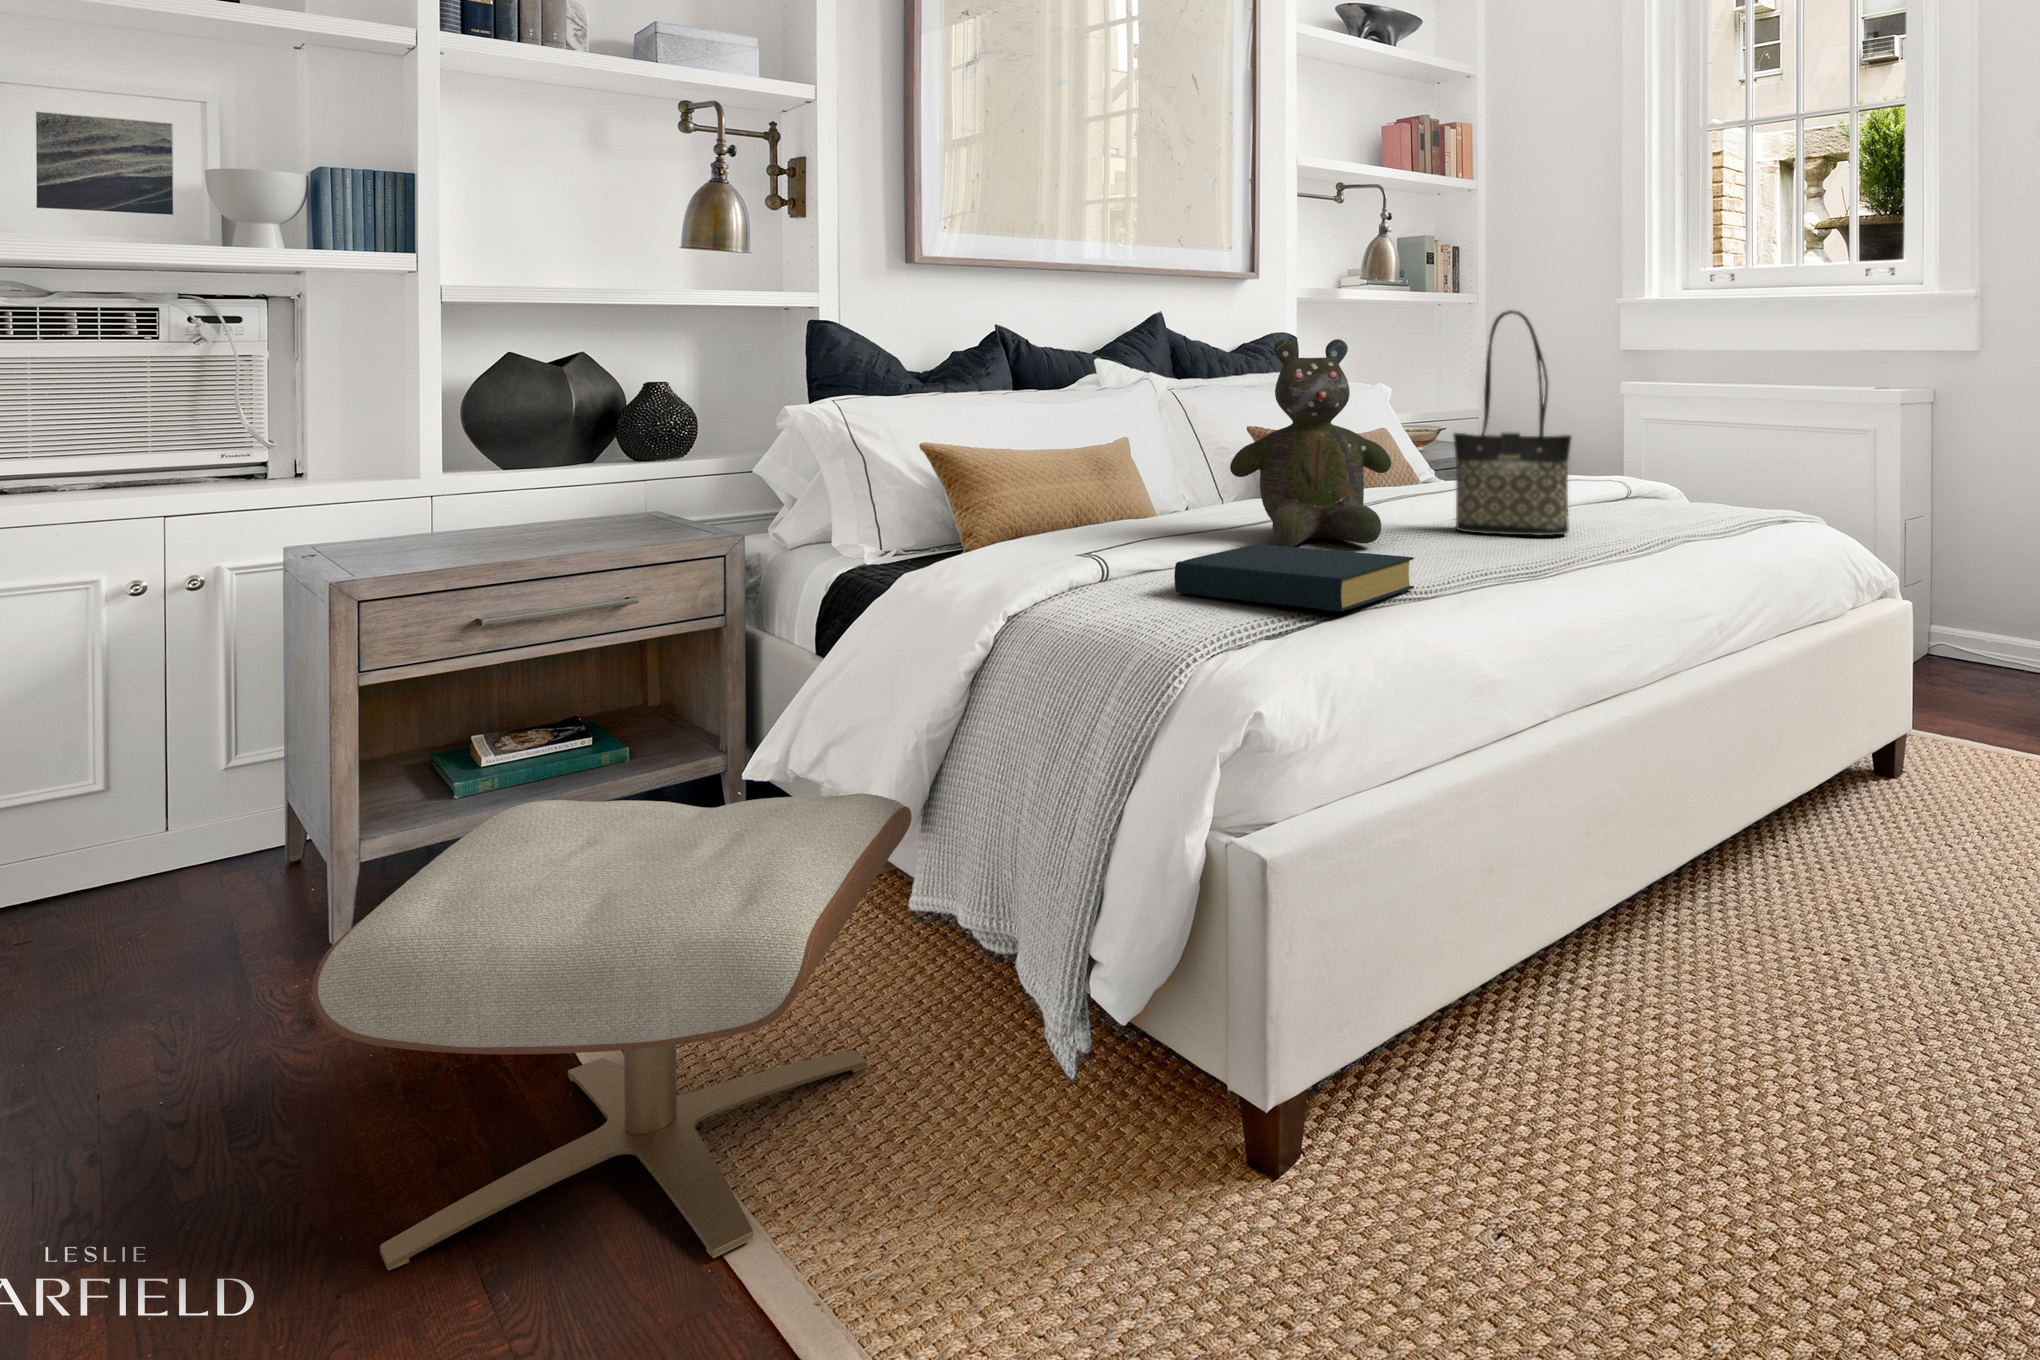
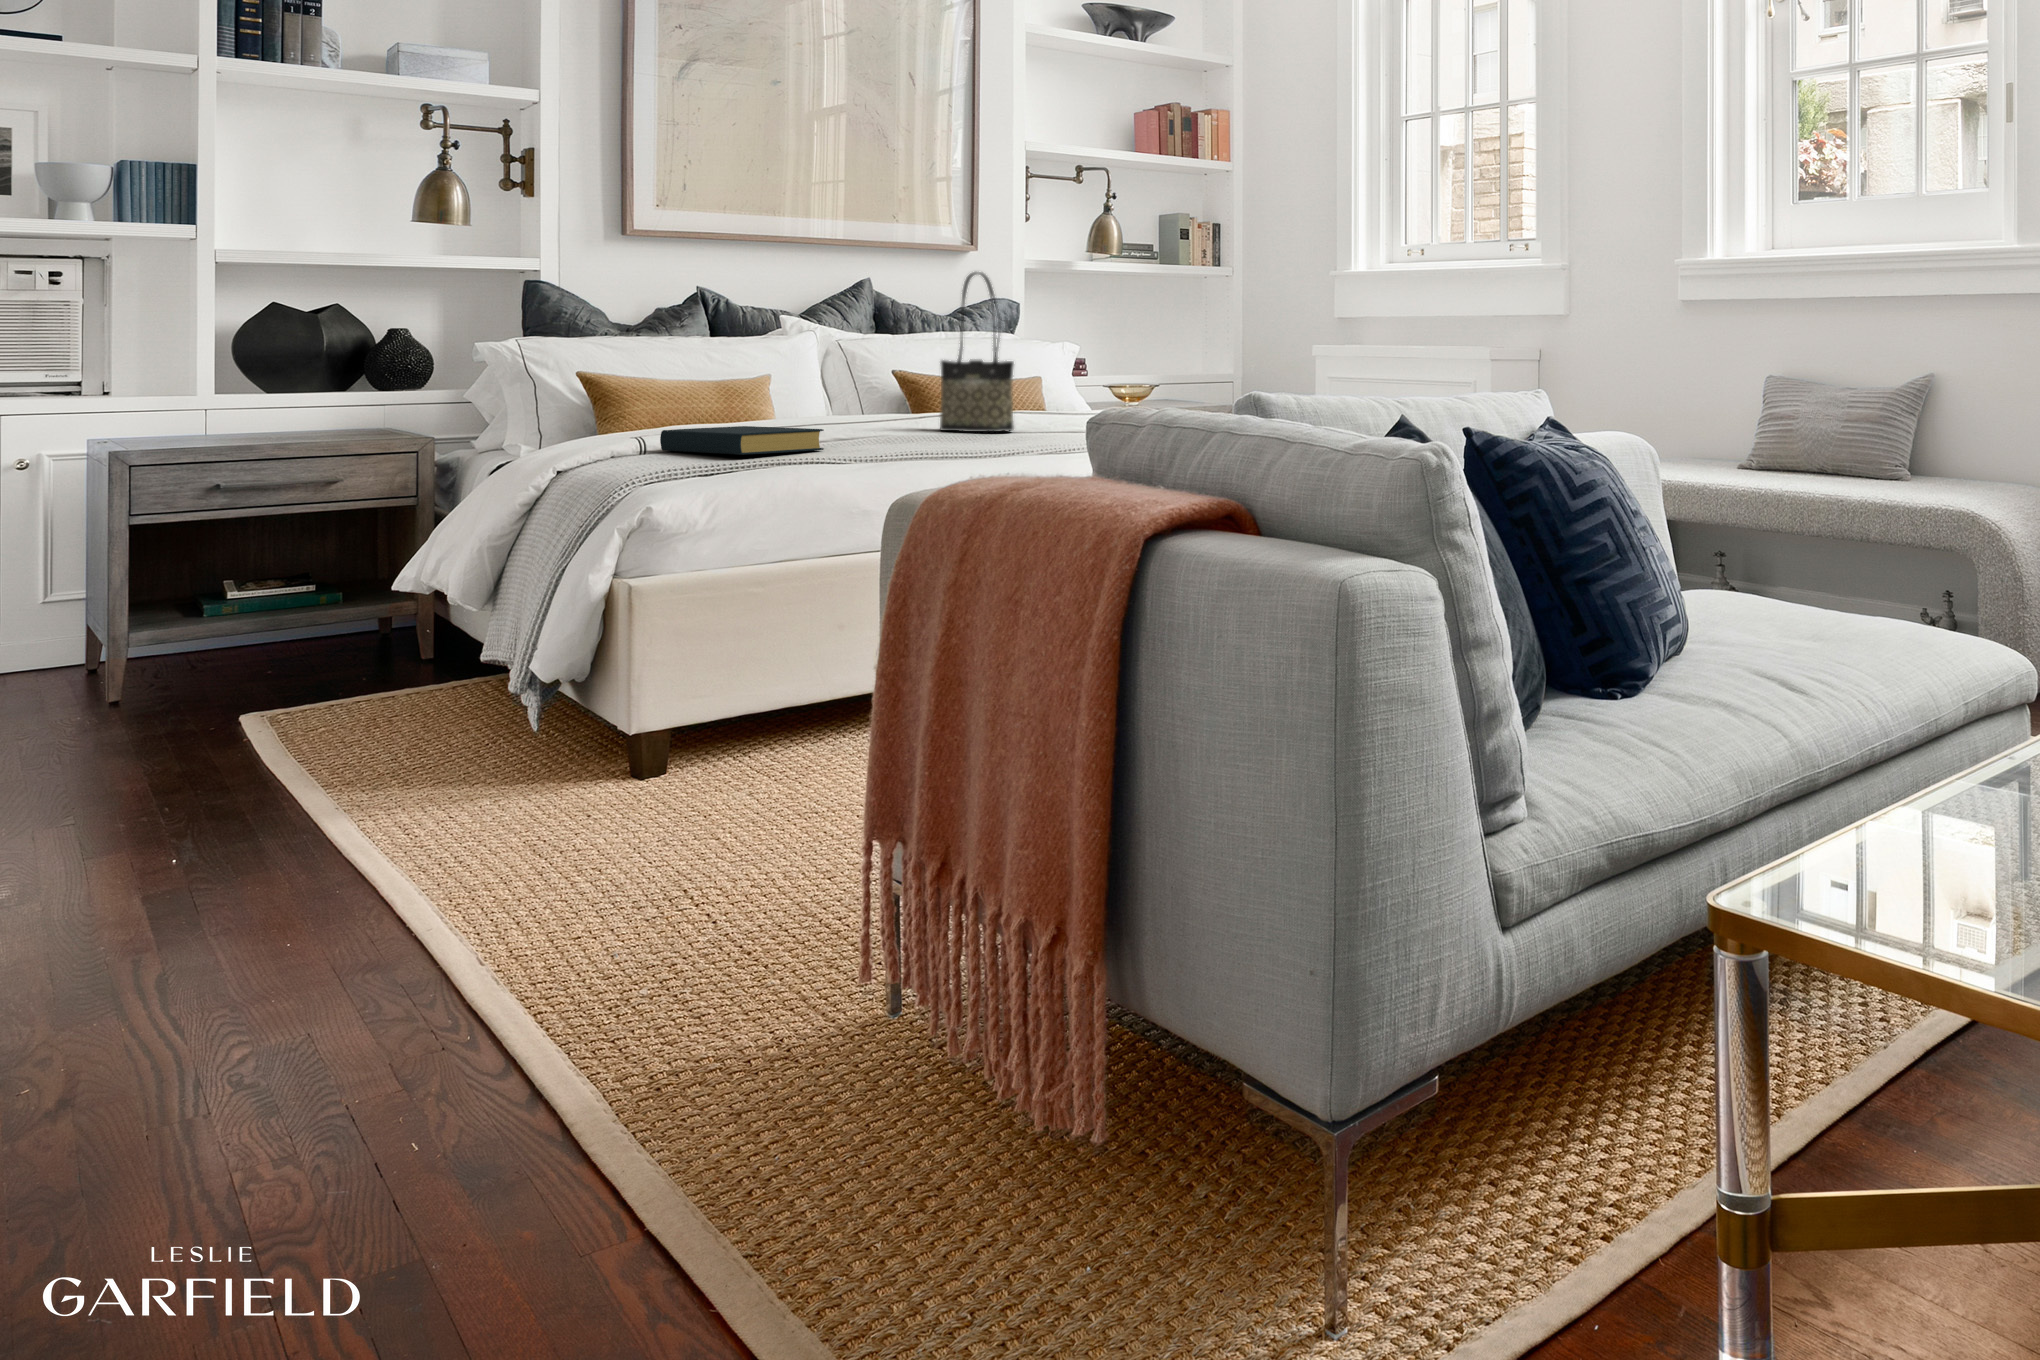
teddy bear: present [1230,339,1392,547] -> none [765,291,891,434]
ottoman: present [312,794,912,1270] -> none [78,569,477,800]

